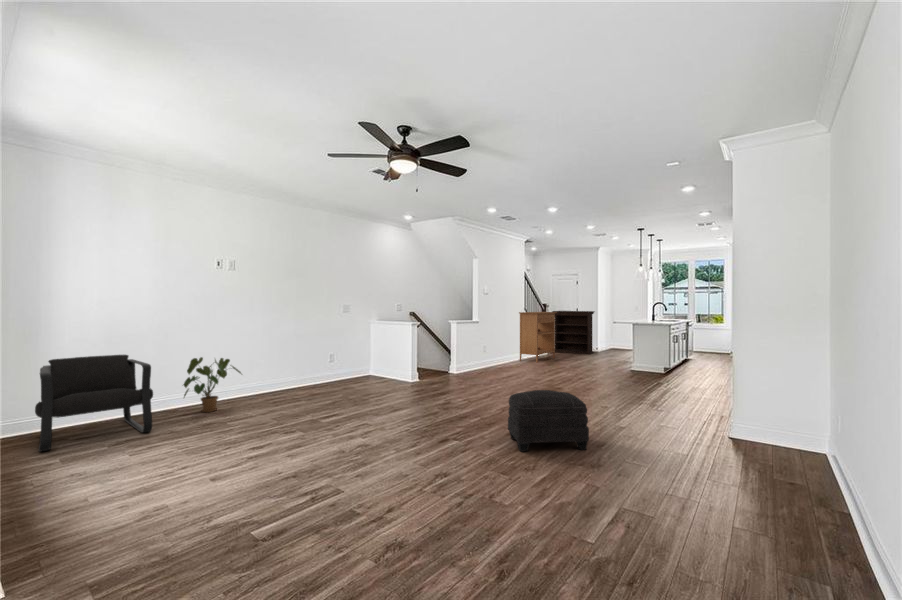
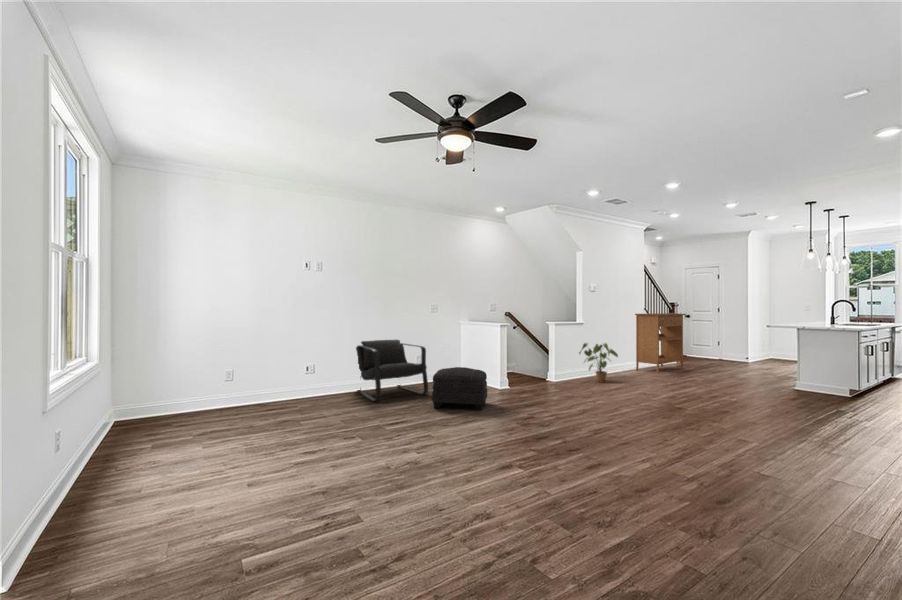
bookshelf: present [552,311,595,354] -> none [681,312,741,366]
armchair: present [35,355,153,452] -> present [356,340,428,401]
house plant: present [183,357,241,412] -> present [579,343,618,382]
ottoman: present [508,390,589,452] -> present [432,367,487,411]

